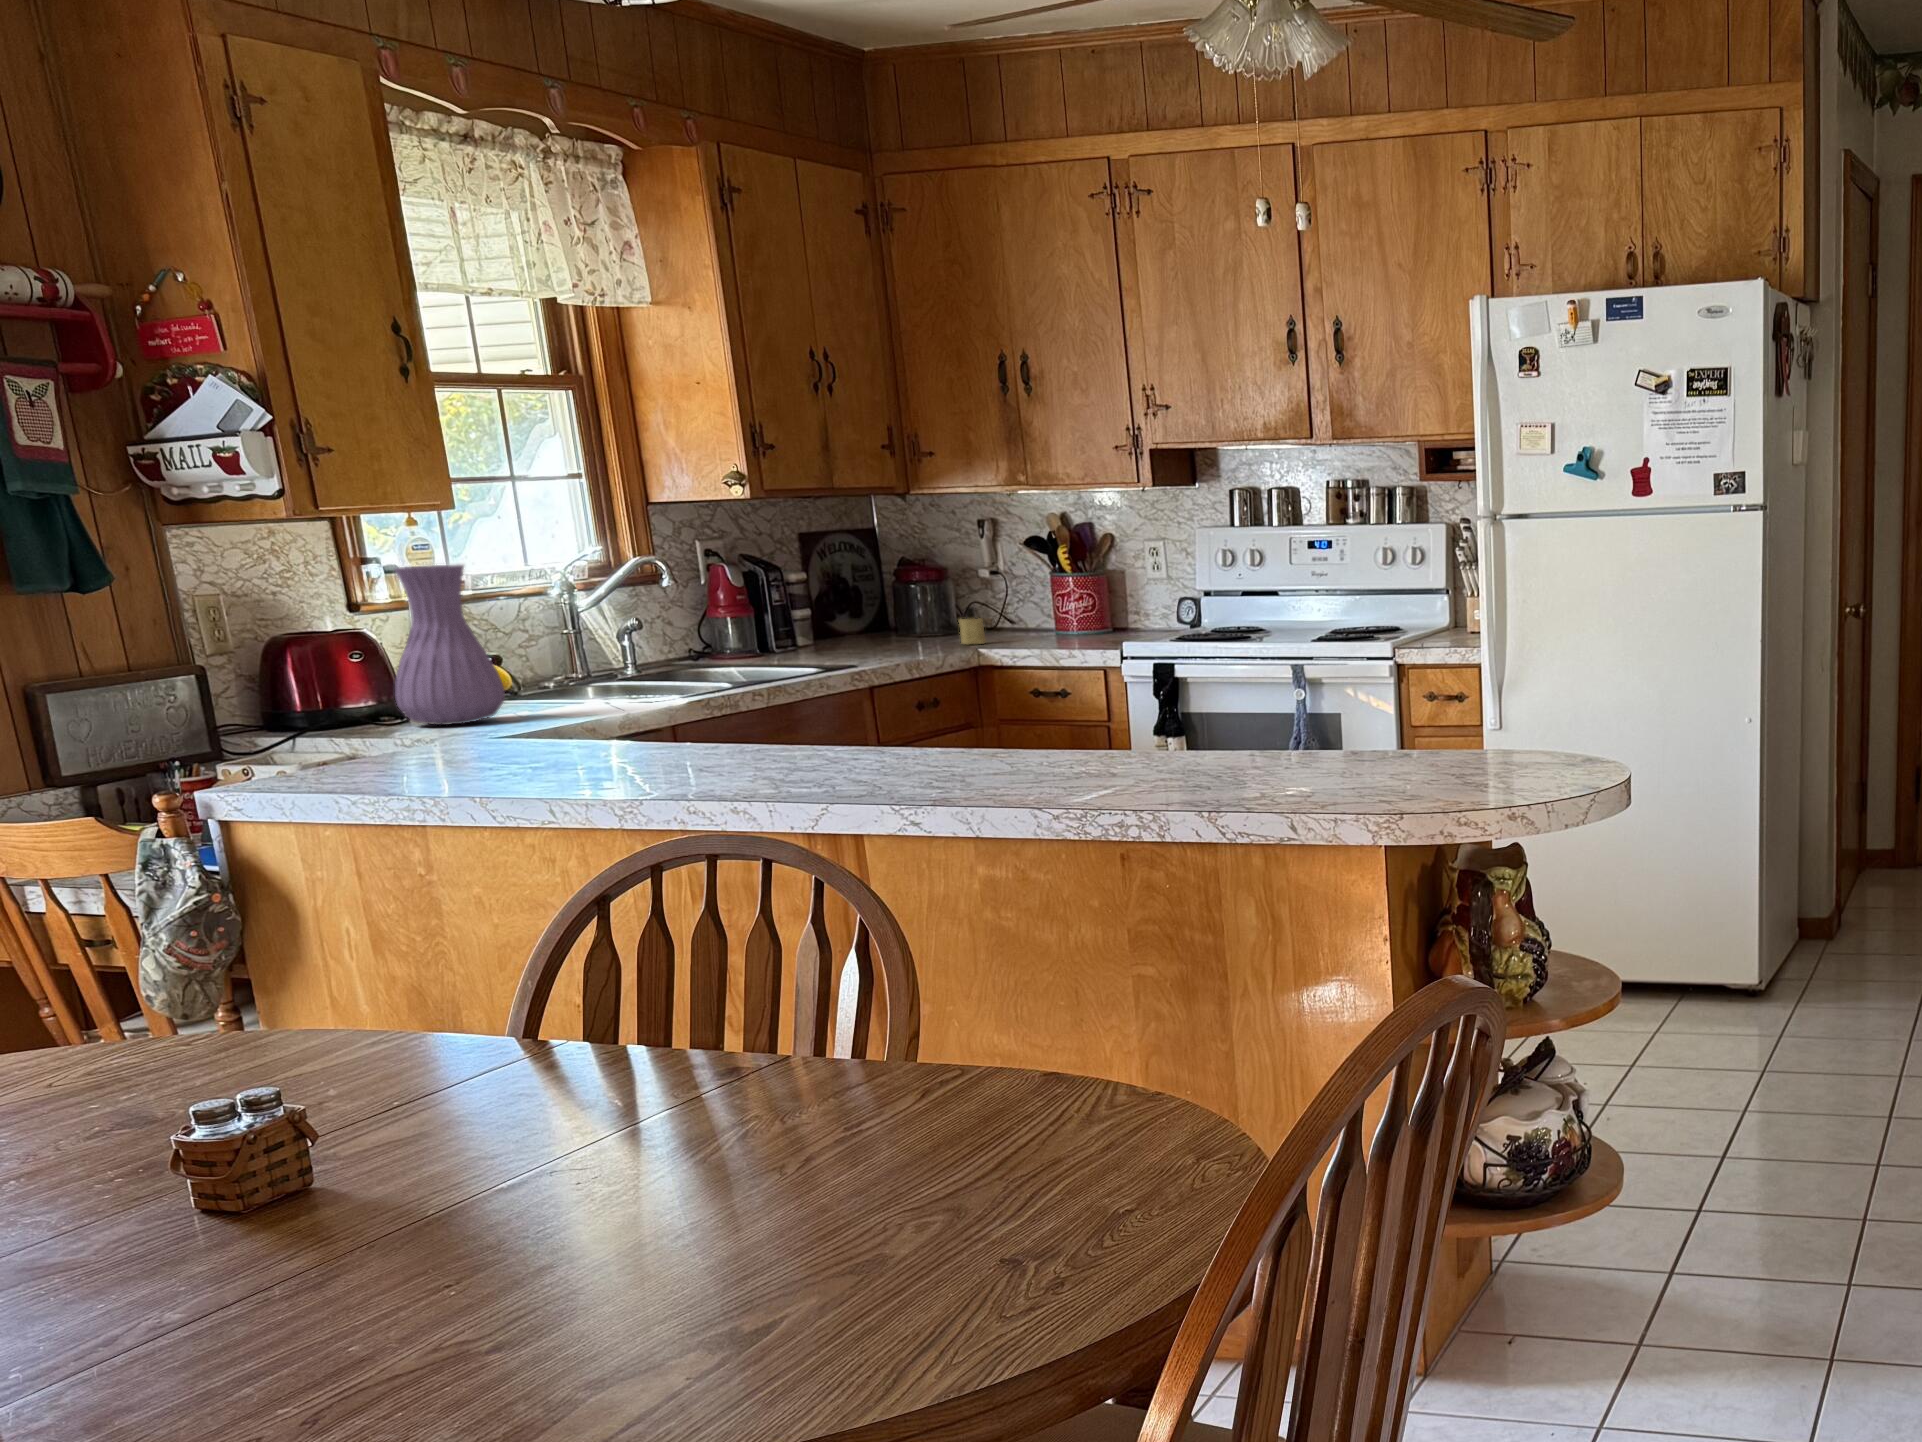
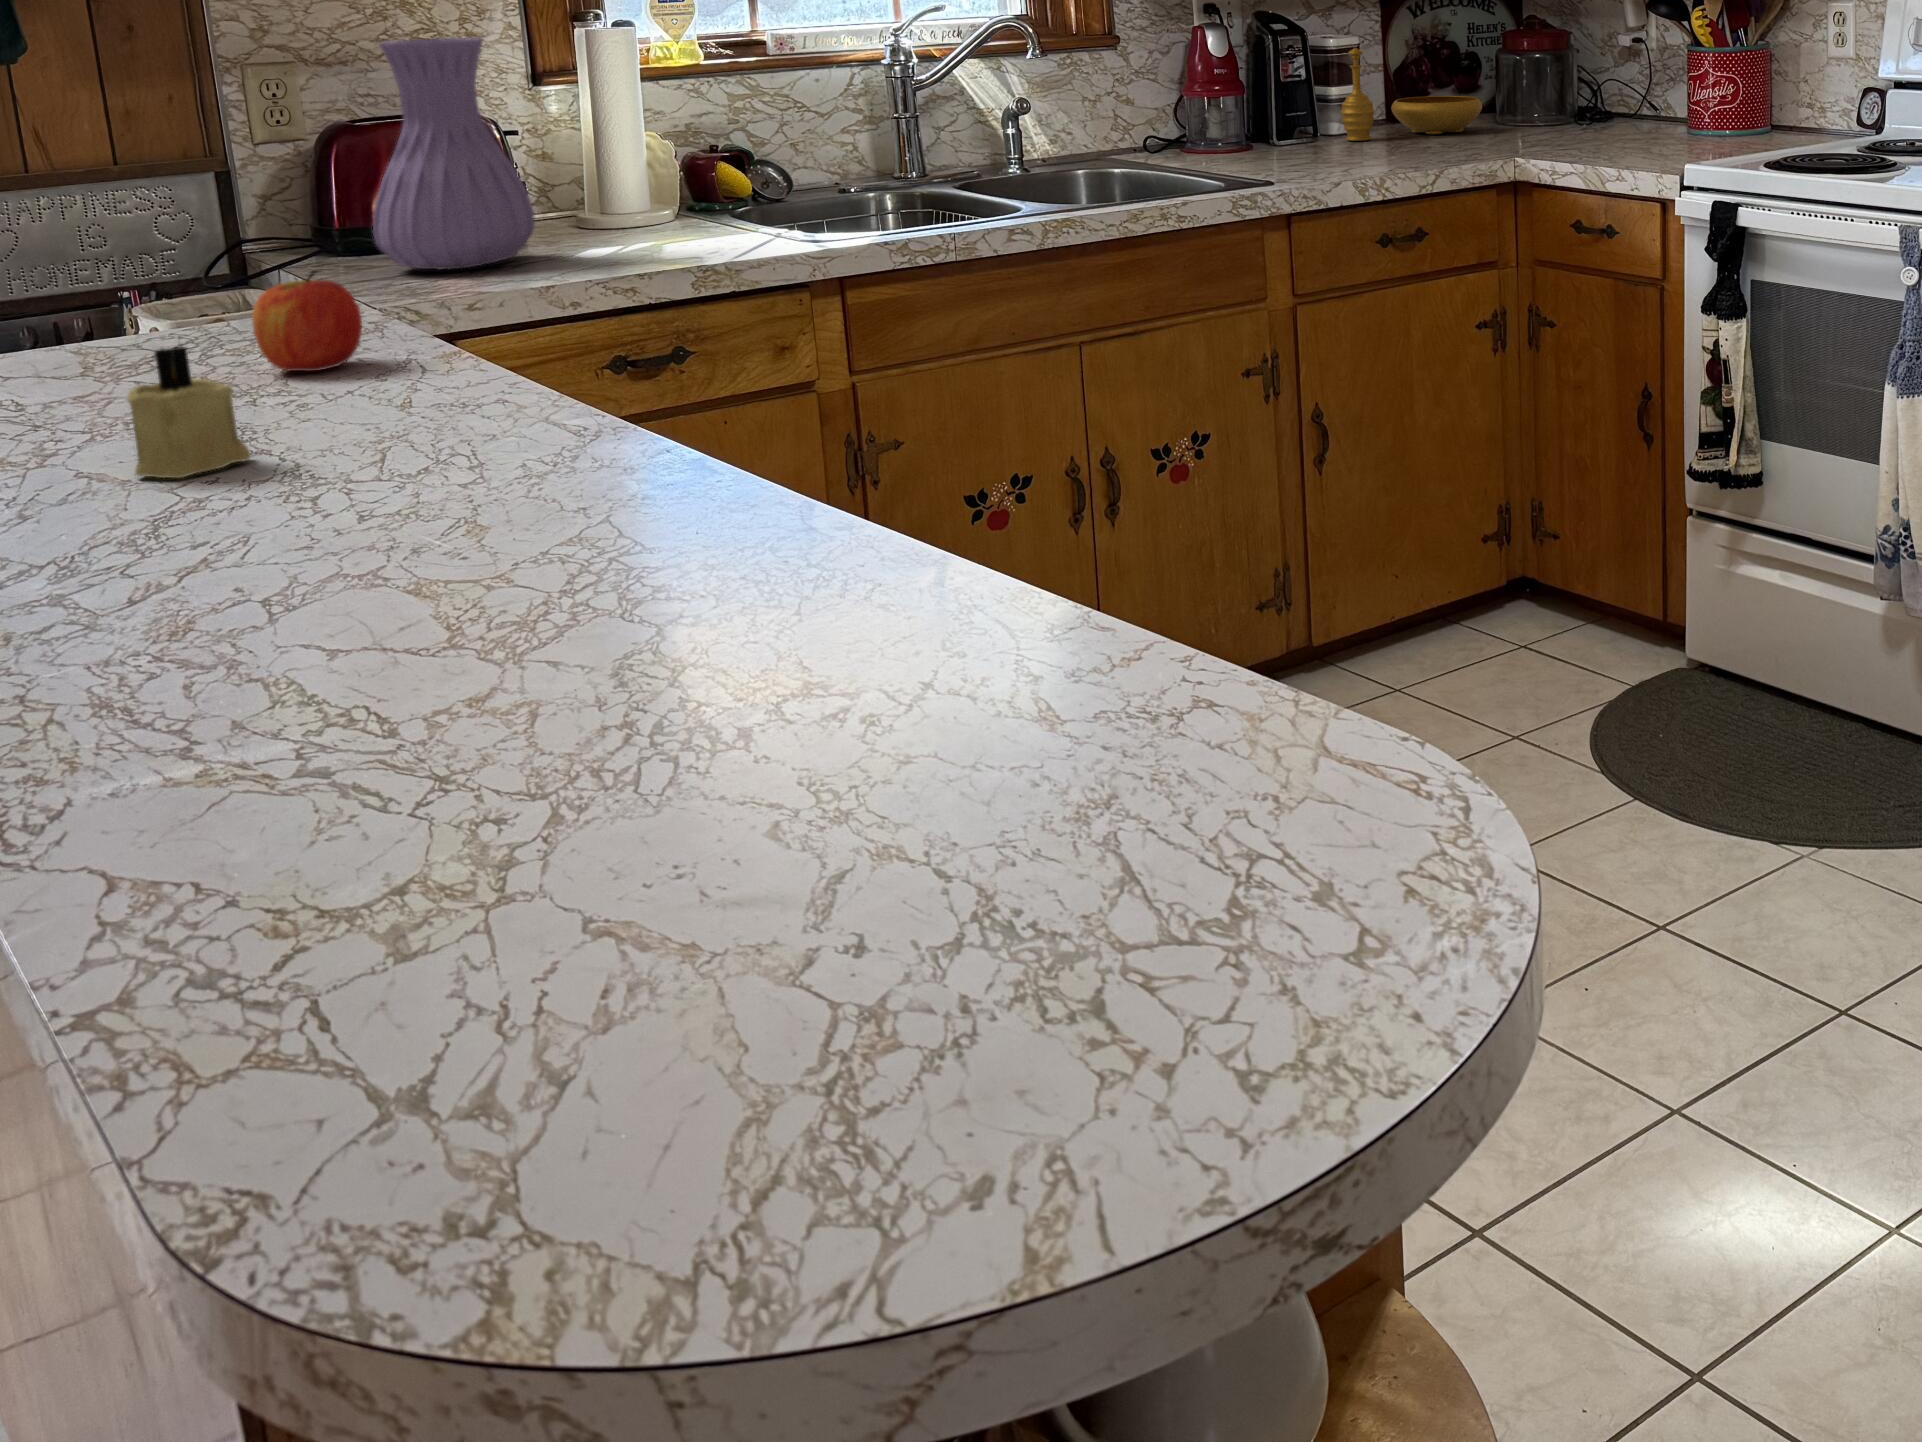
decorative bowl: none [814,584,903,652] -> present [1341,48,1482,141]
candle: present [959,607,986,644] -> present [127,347,251,478]
apple: none [589,682,652,741] -> present [252,271,362,371]

